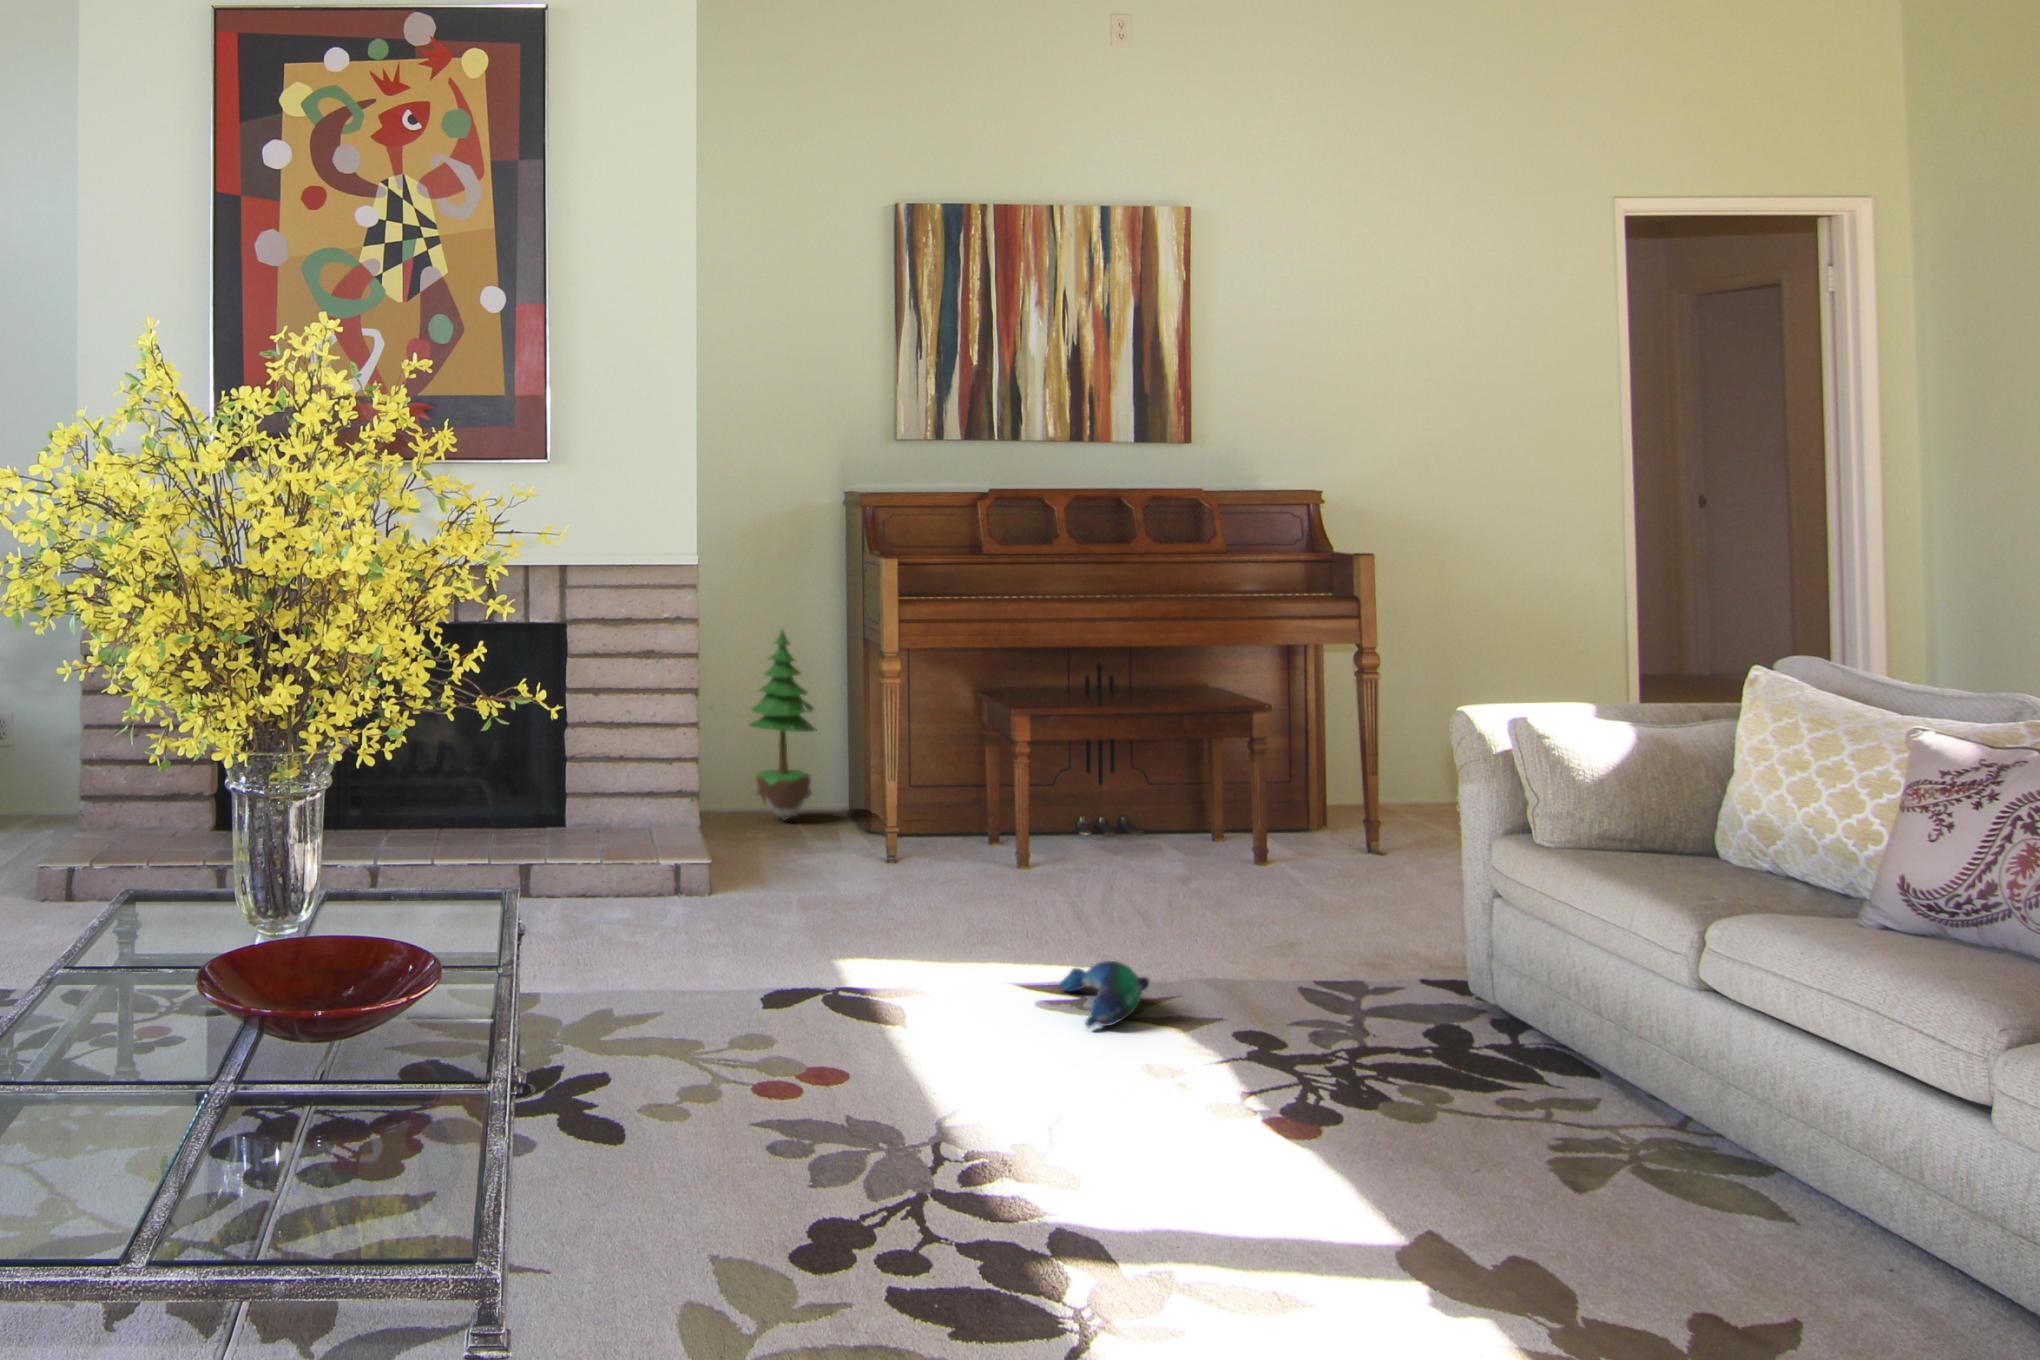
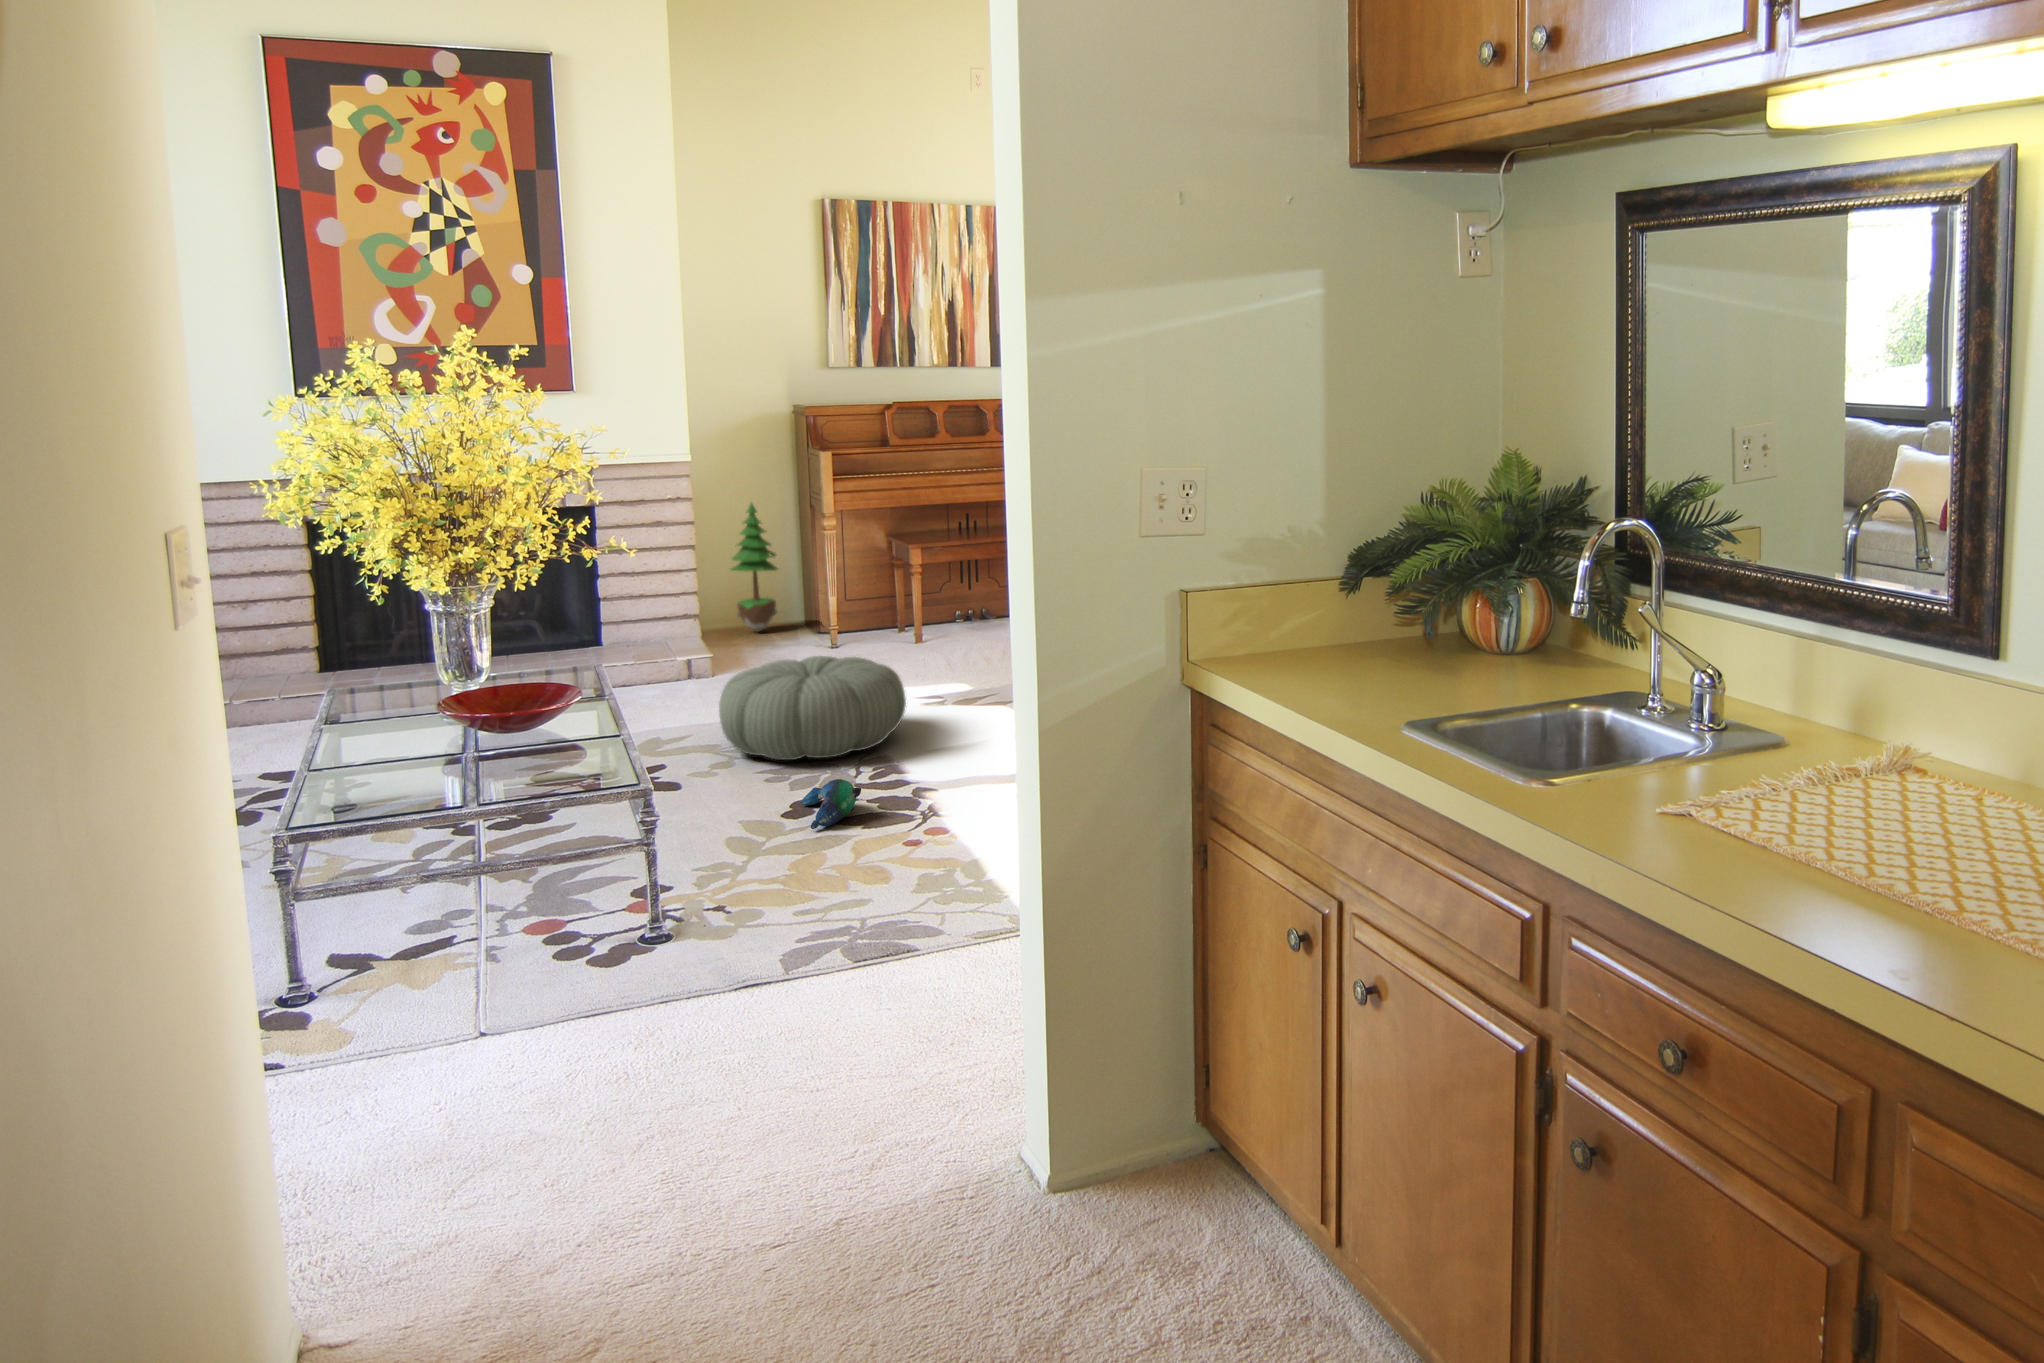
pouf: none [708,900,1021,1102] -> present [719,656,906,760]
plush toy: present [1060,961,1150,1027] -> present [801,779,861,829]

